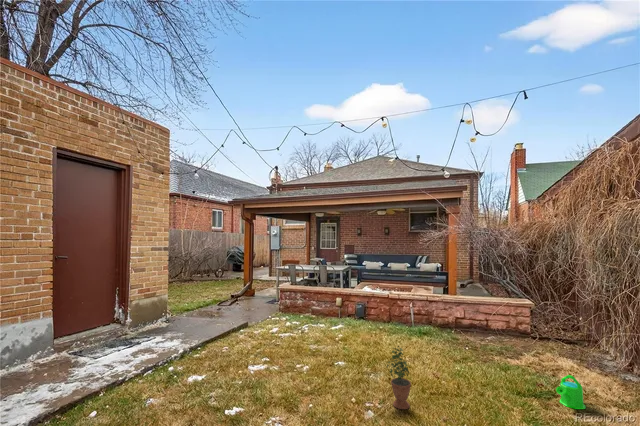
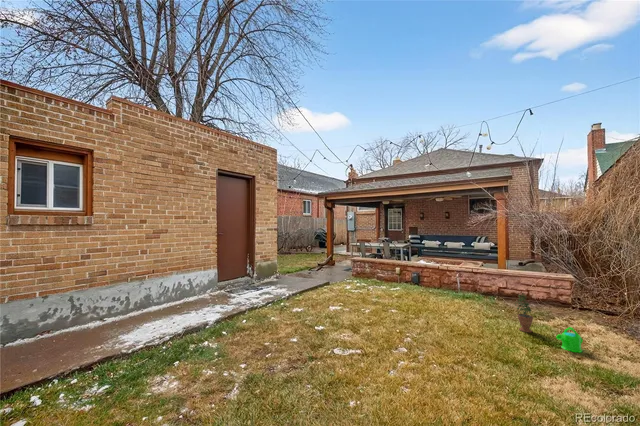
potted plant: present [387,346,411,409] -> present [515,293,533,333]

